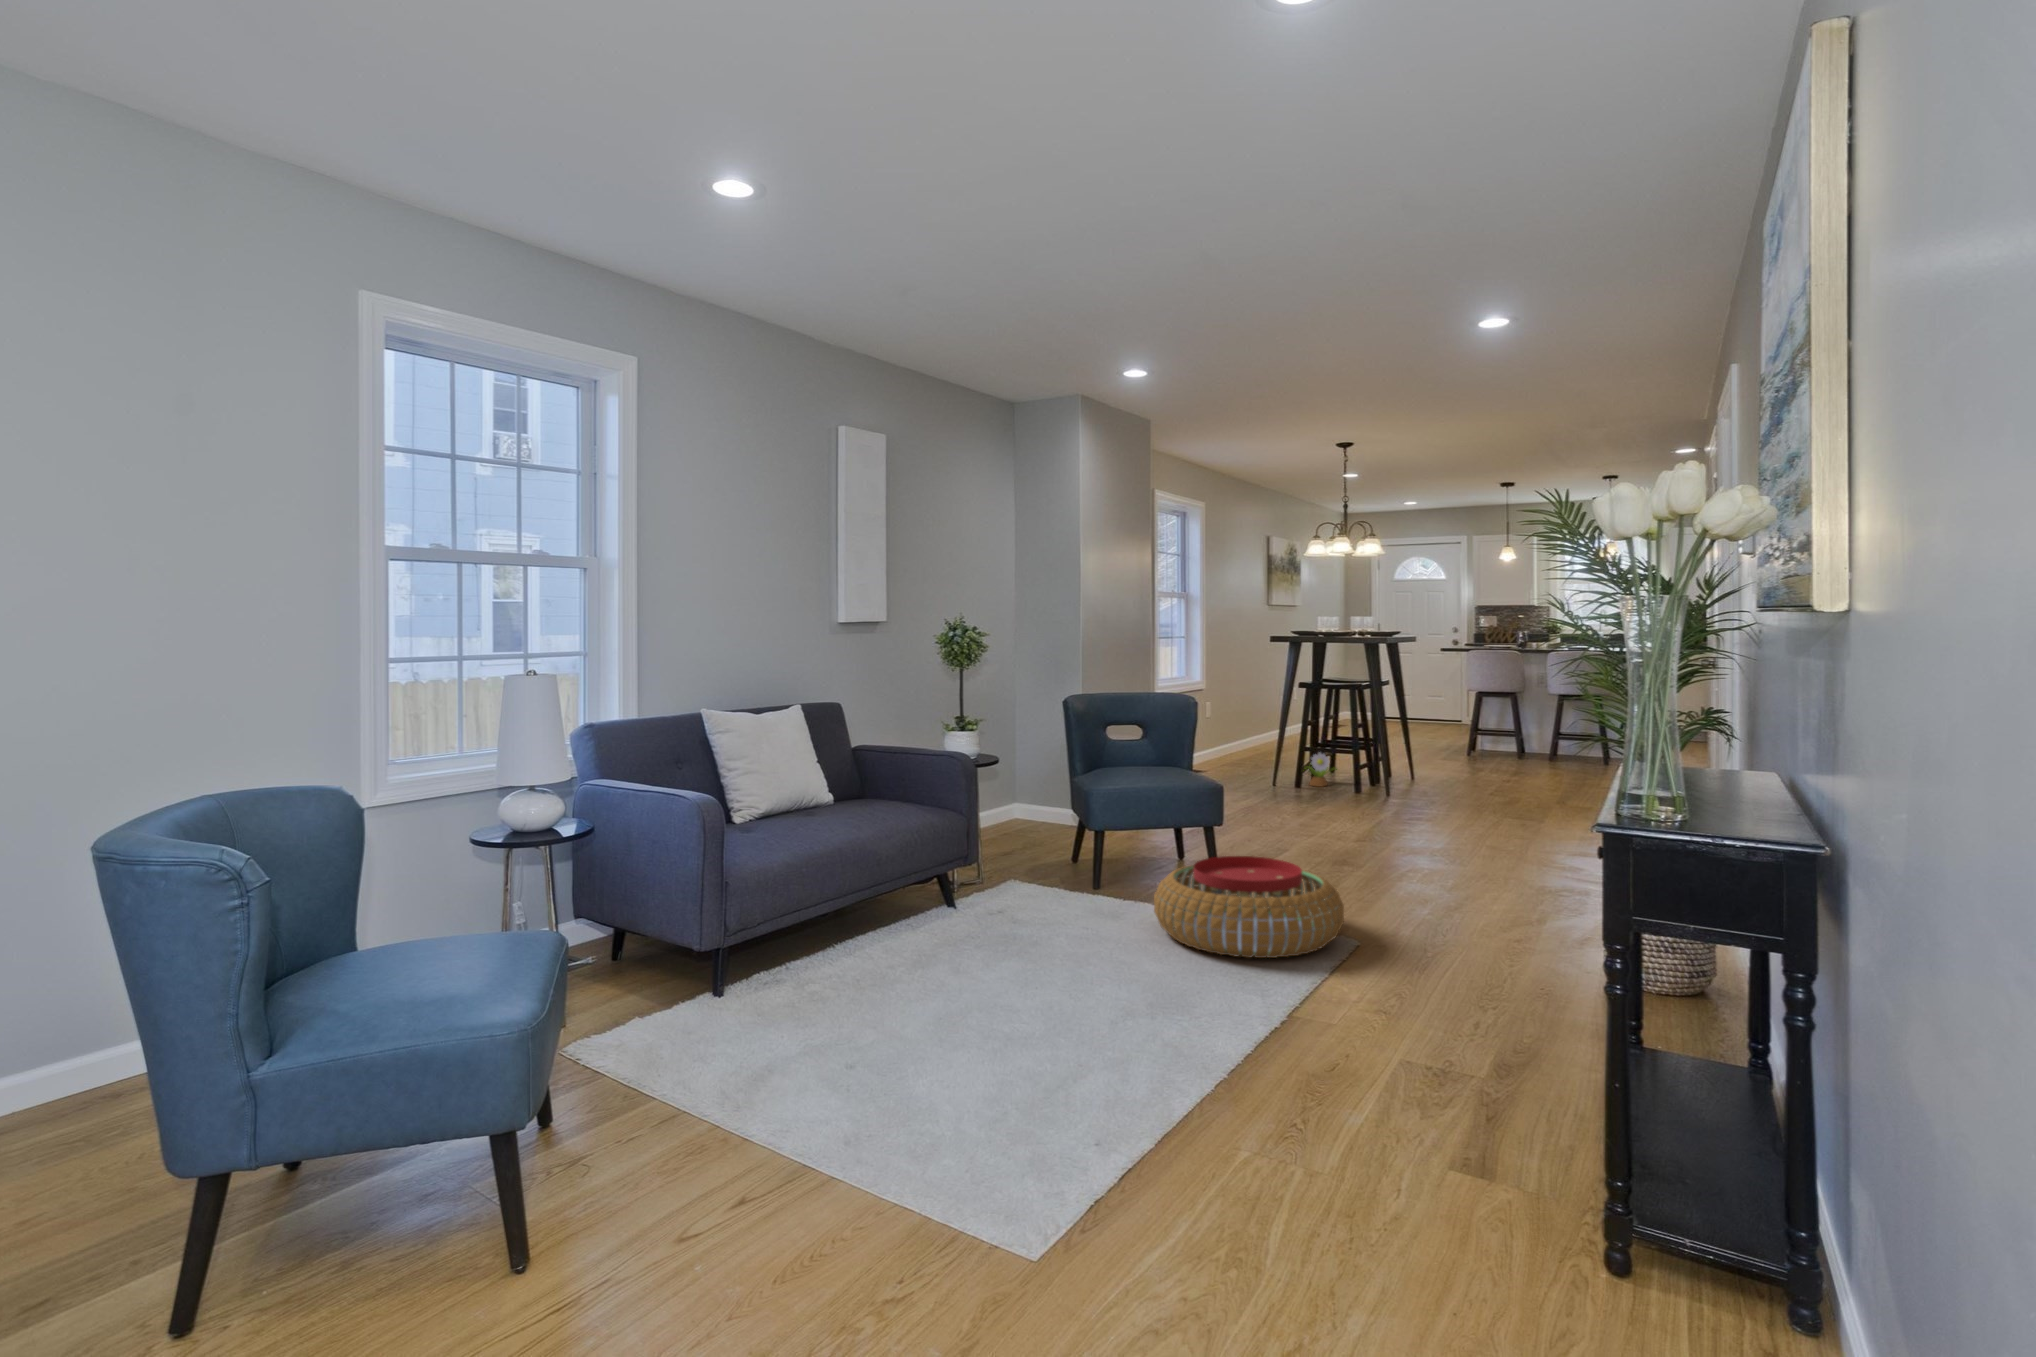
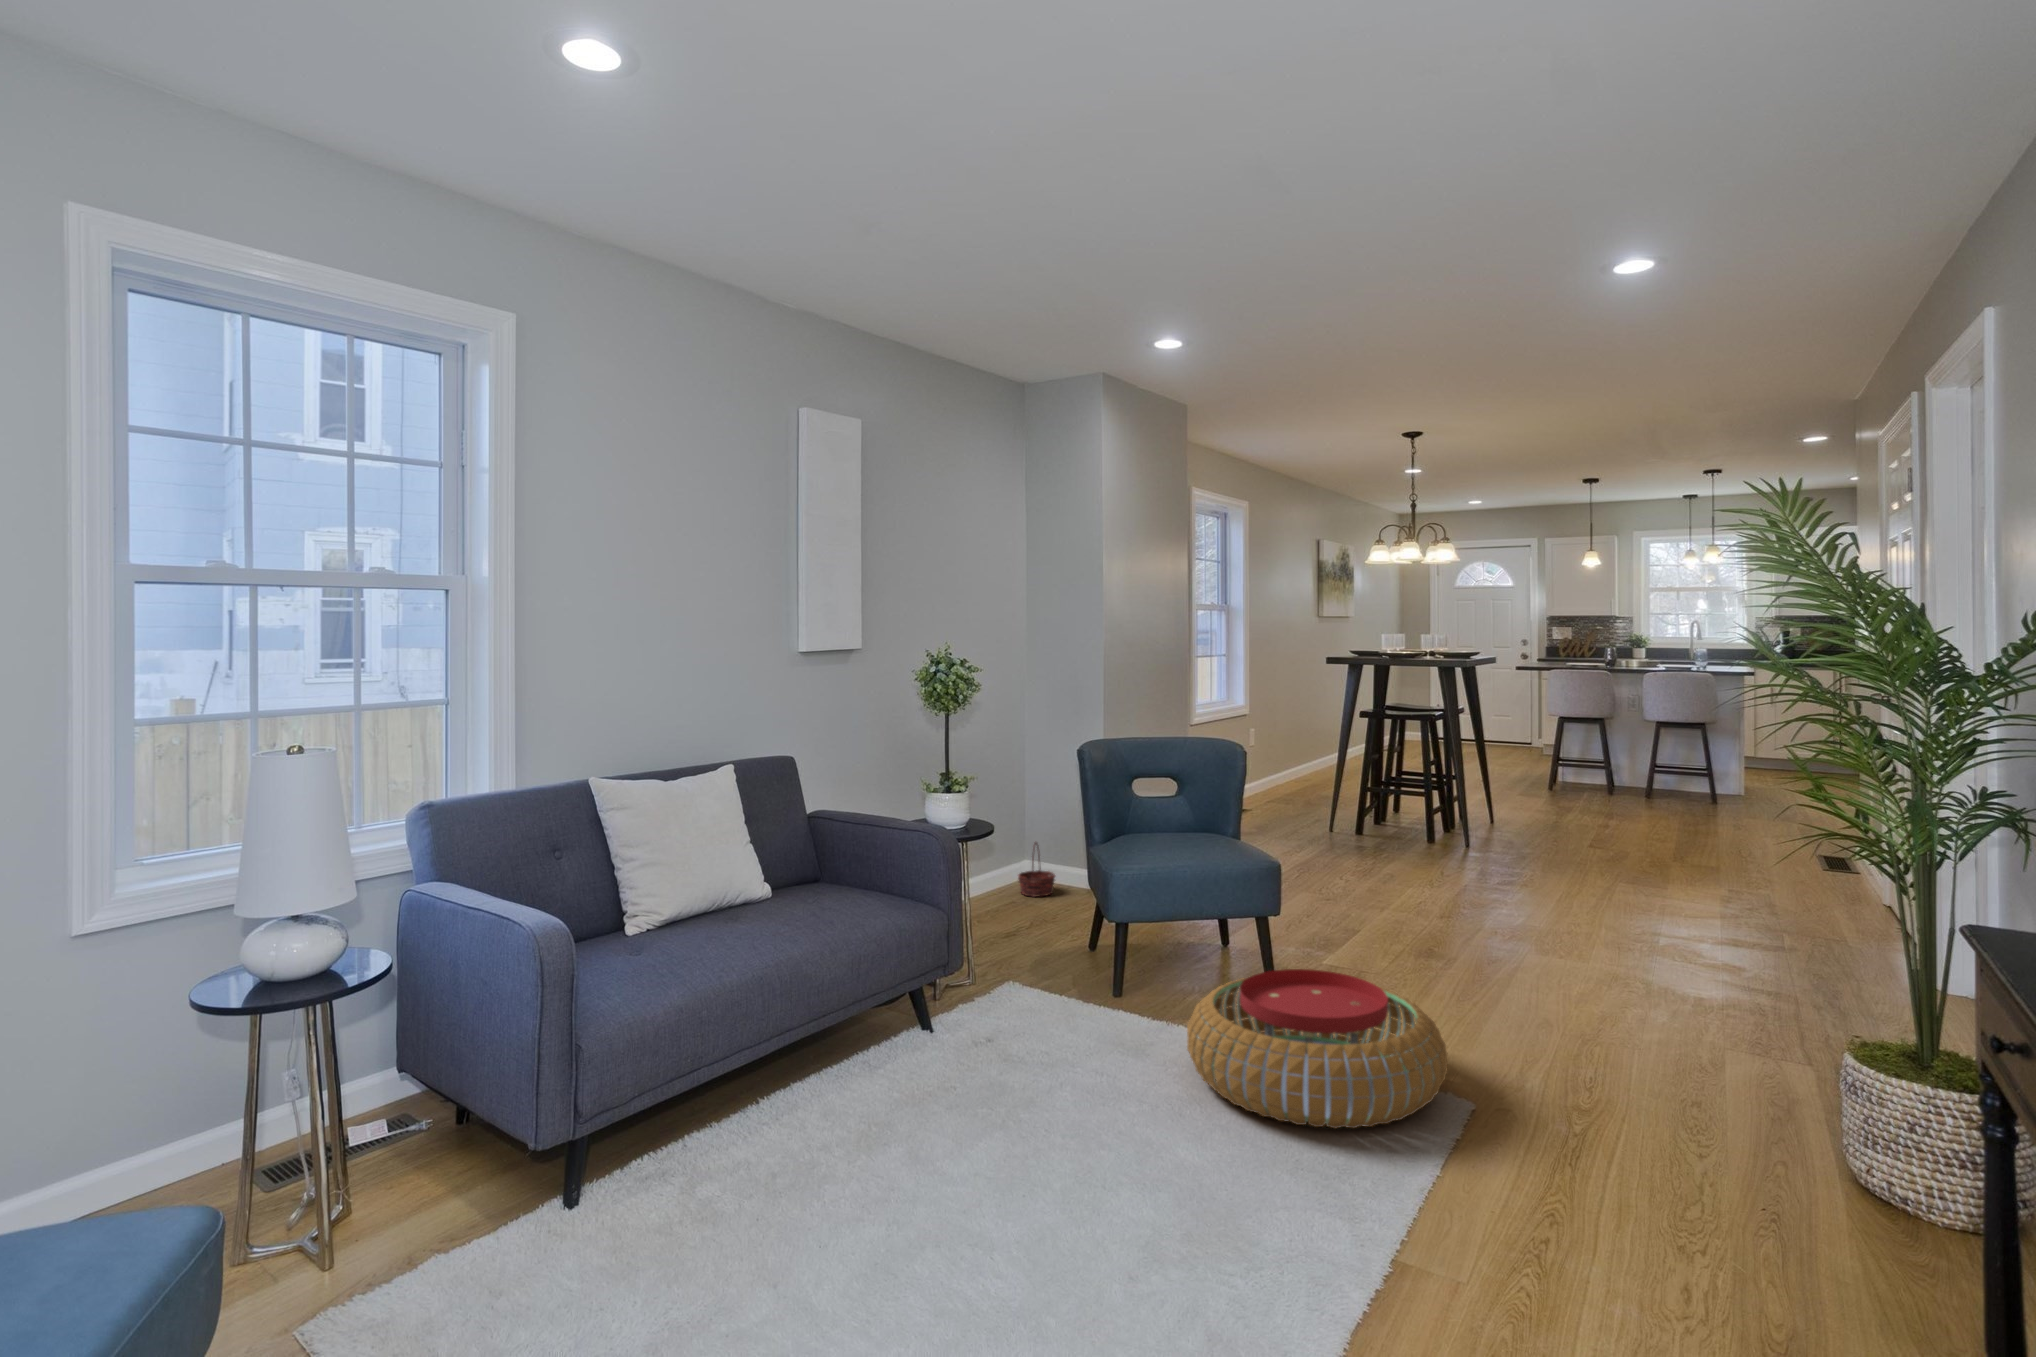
decorative plant: present [1303,753,1337,786] -> none [1362,795,1407,836]
basket: none [1013,781,1045,827] -> present [1018,843,1055,897]

